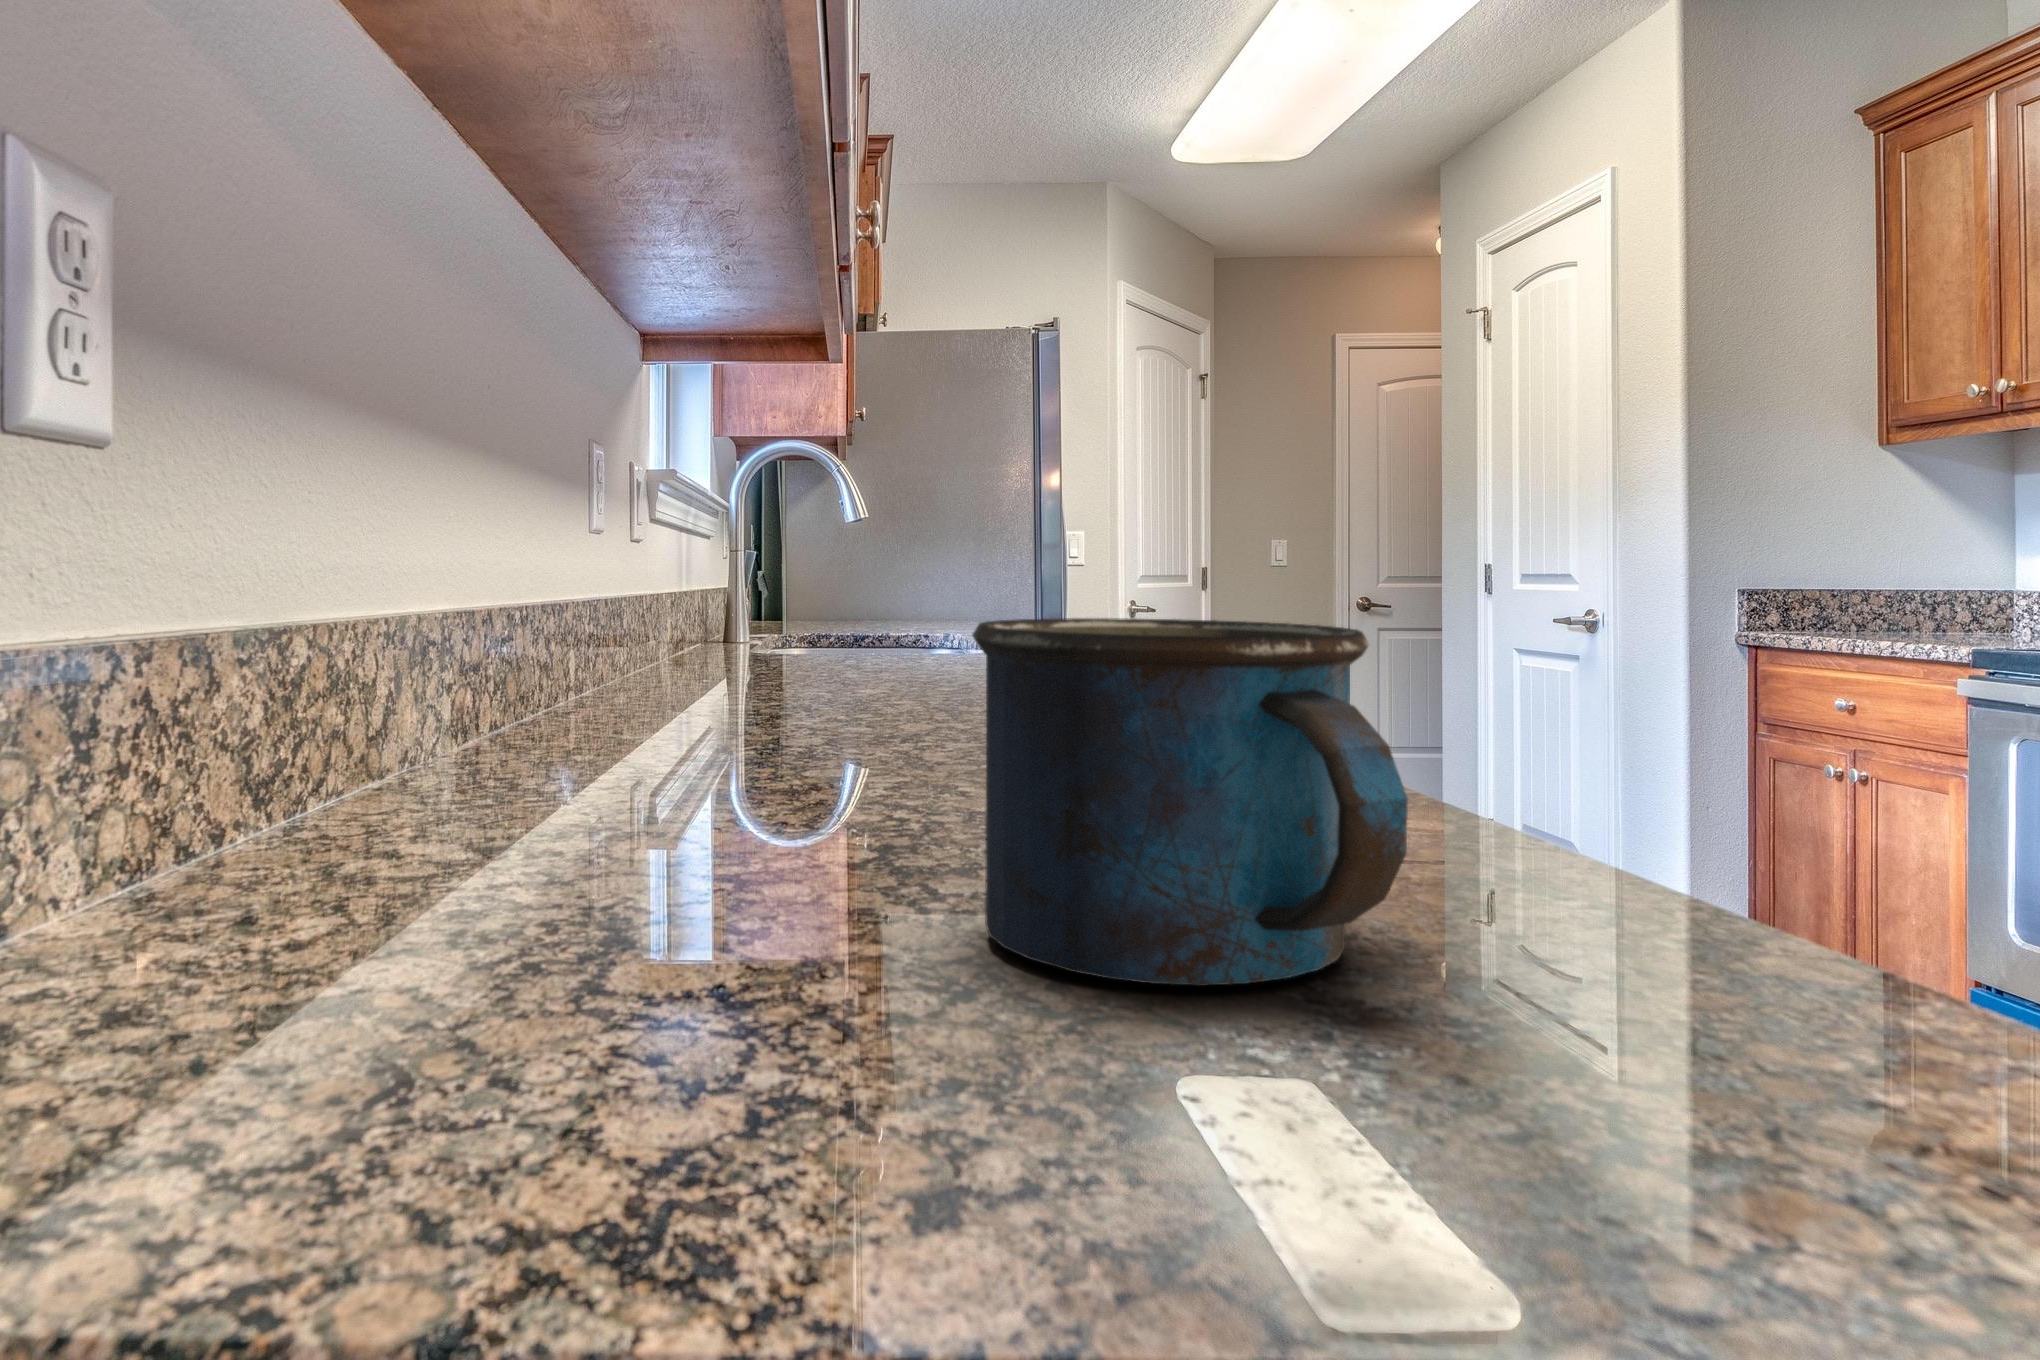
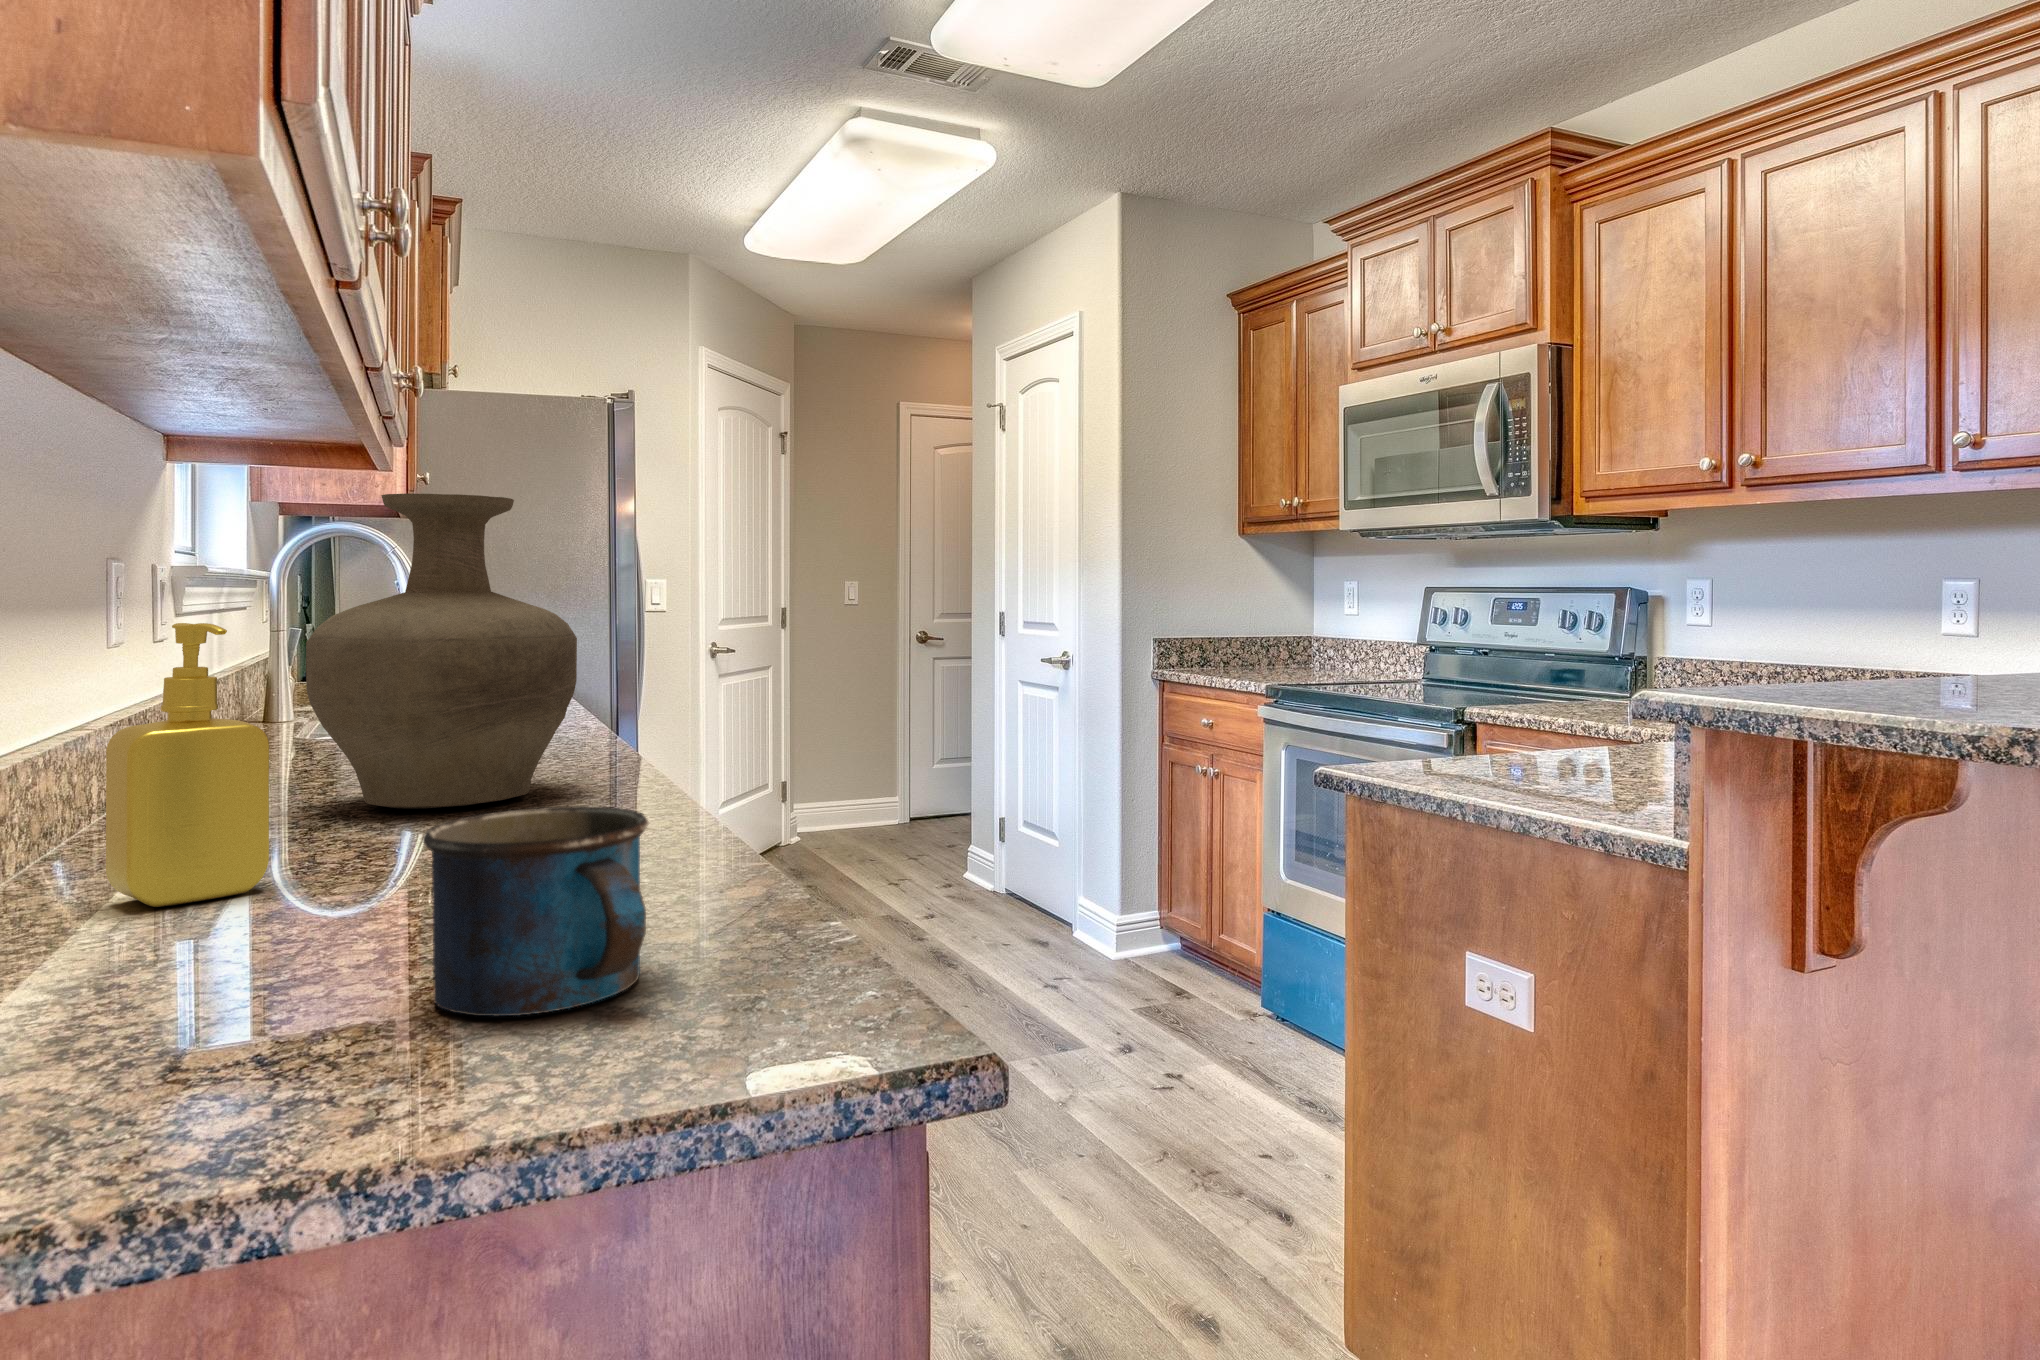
vase: none [771,299,1073,701] -> present [306,494,577,808]
soap dispenser: none [560,402,735,770] -> present [106,623,269,907]

